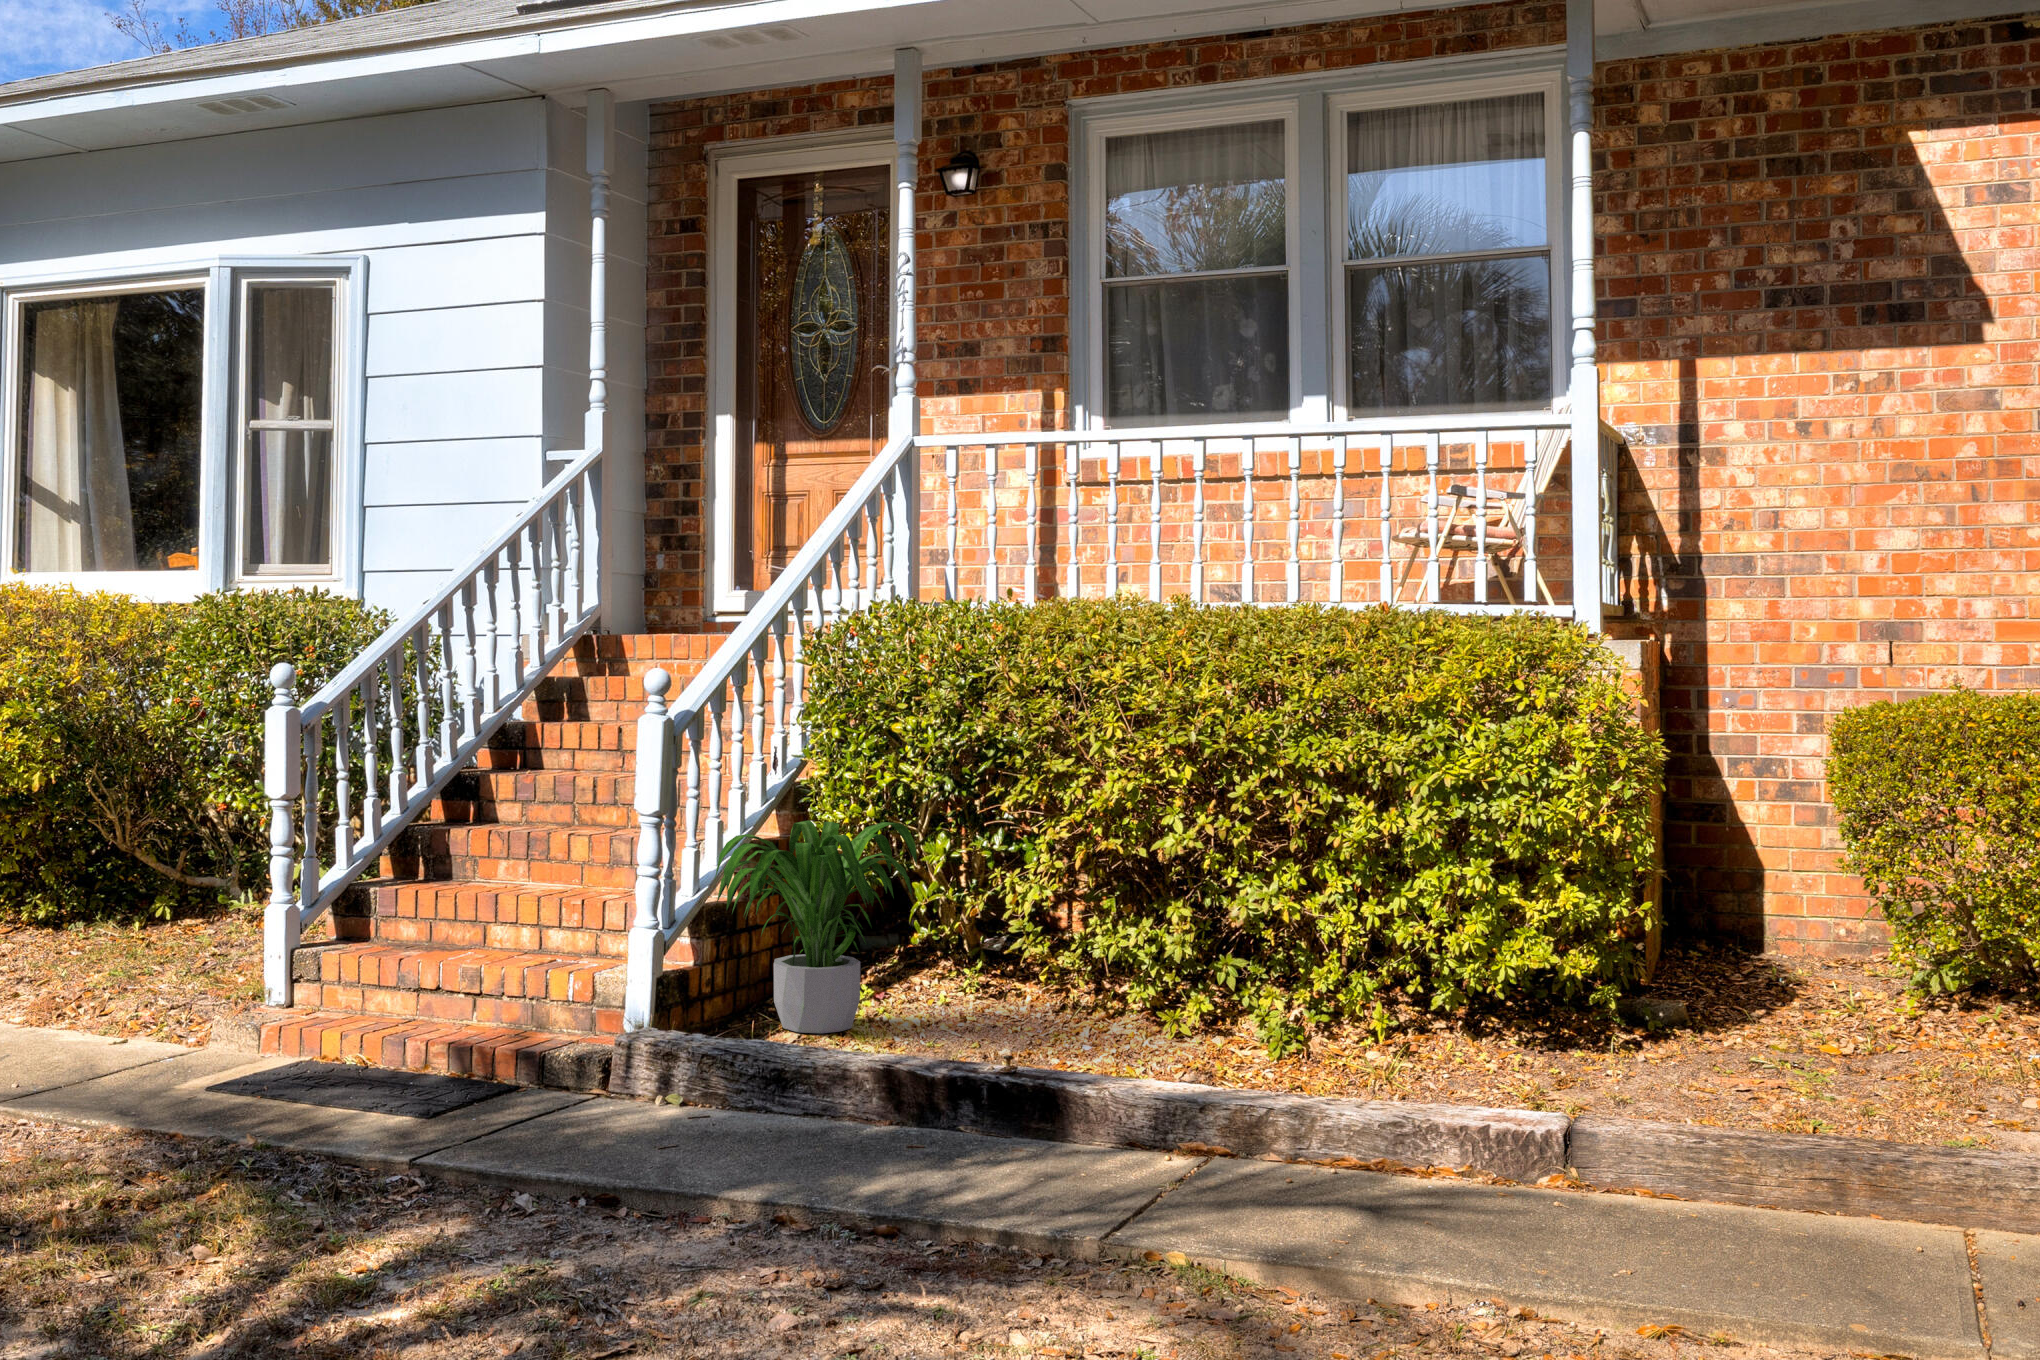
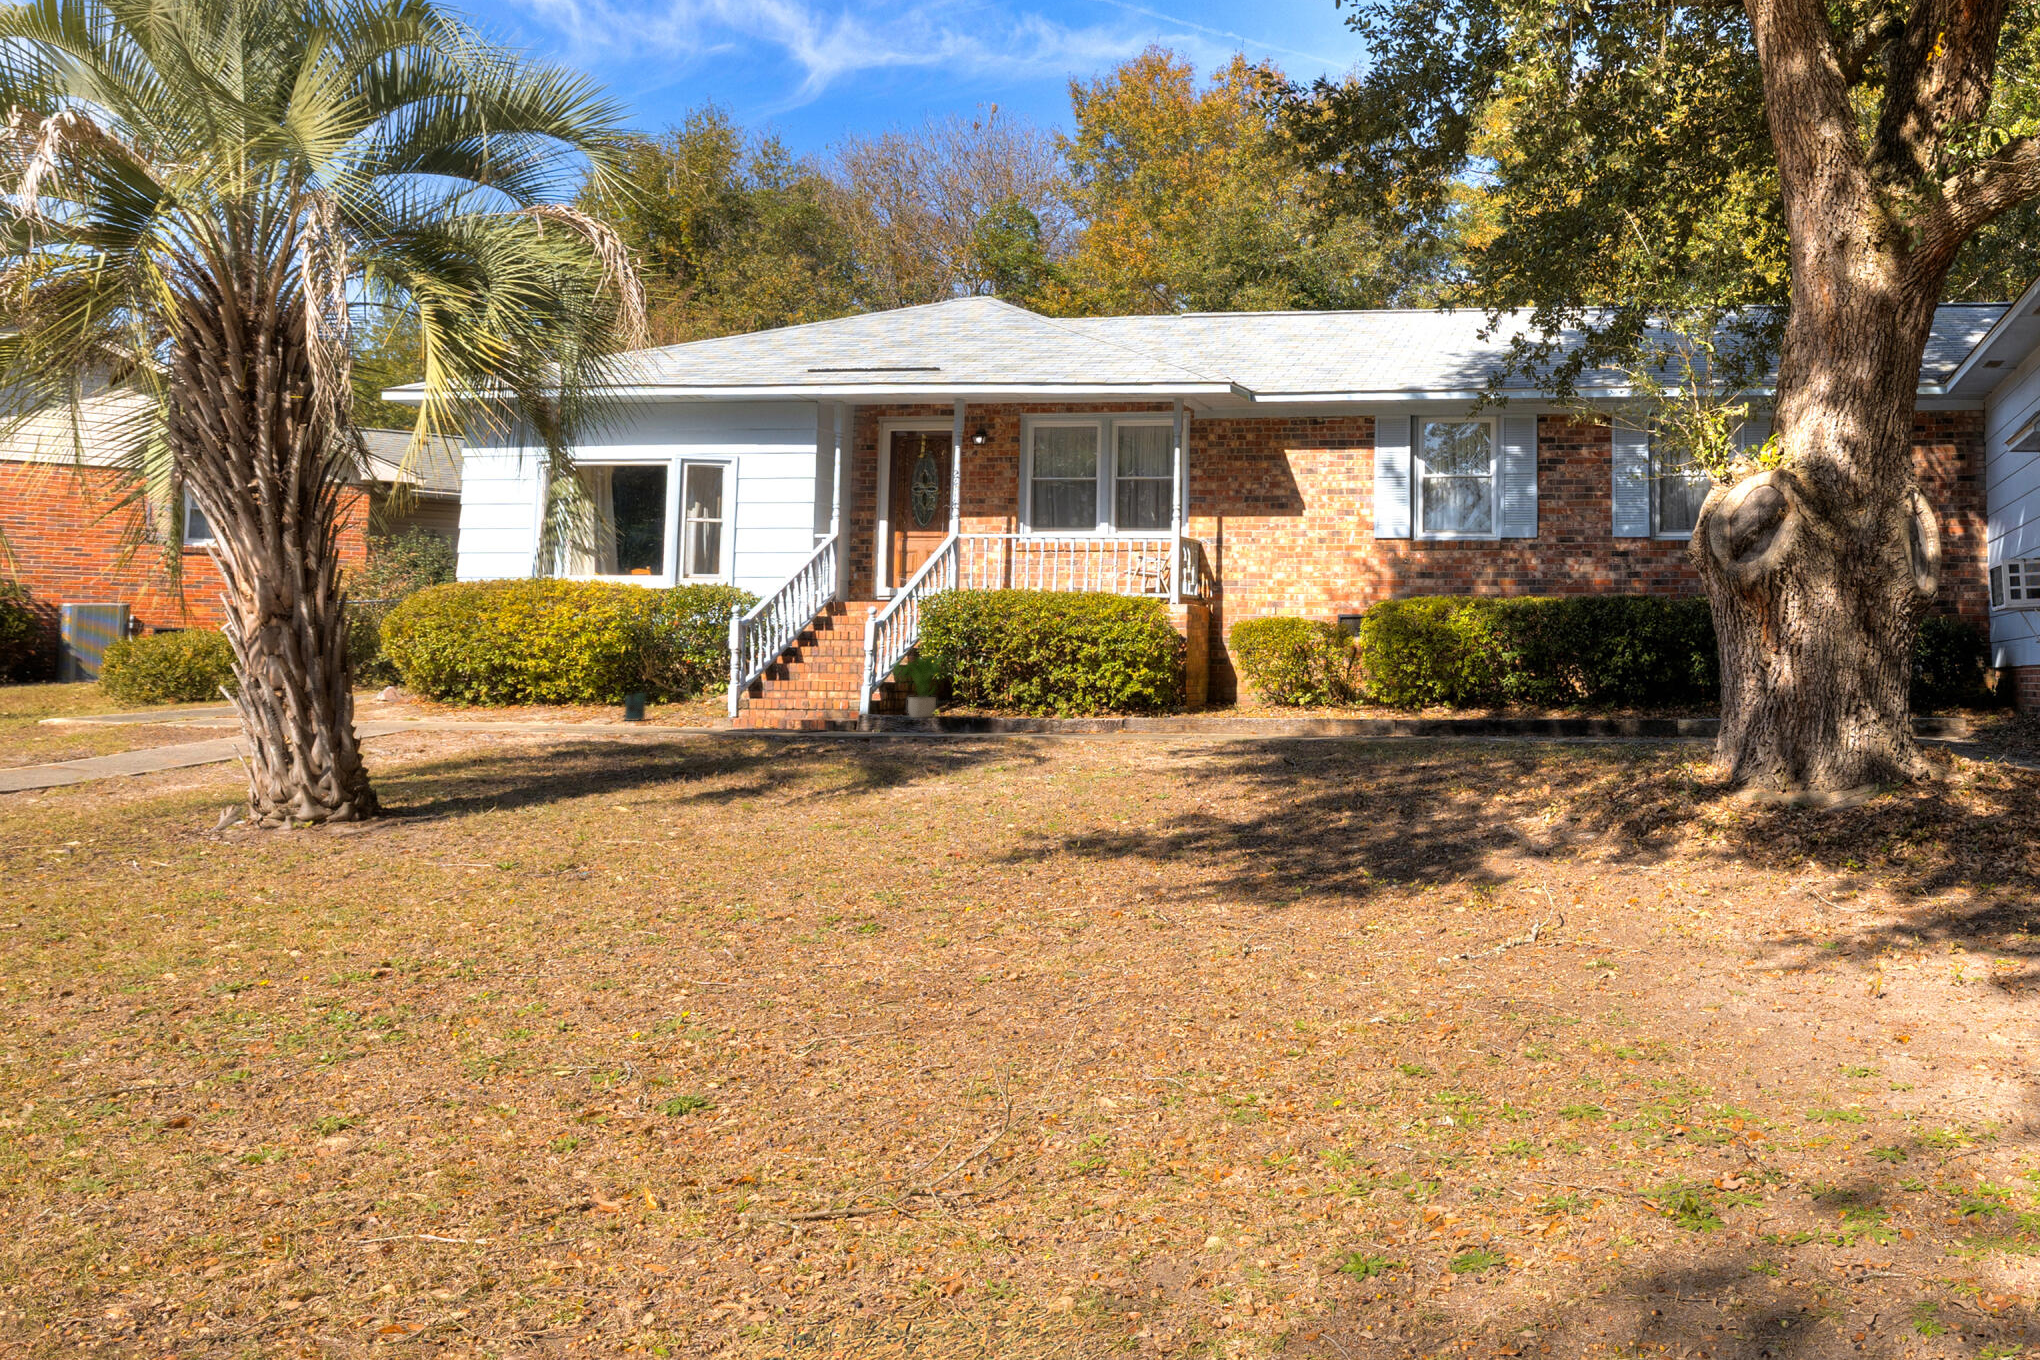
watering can: none [82,865,159,957] -> present [624,689,649,721]

